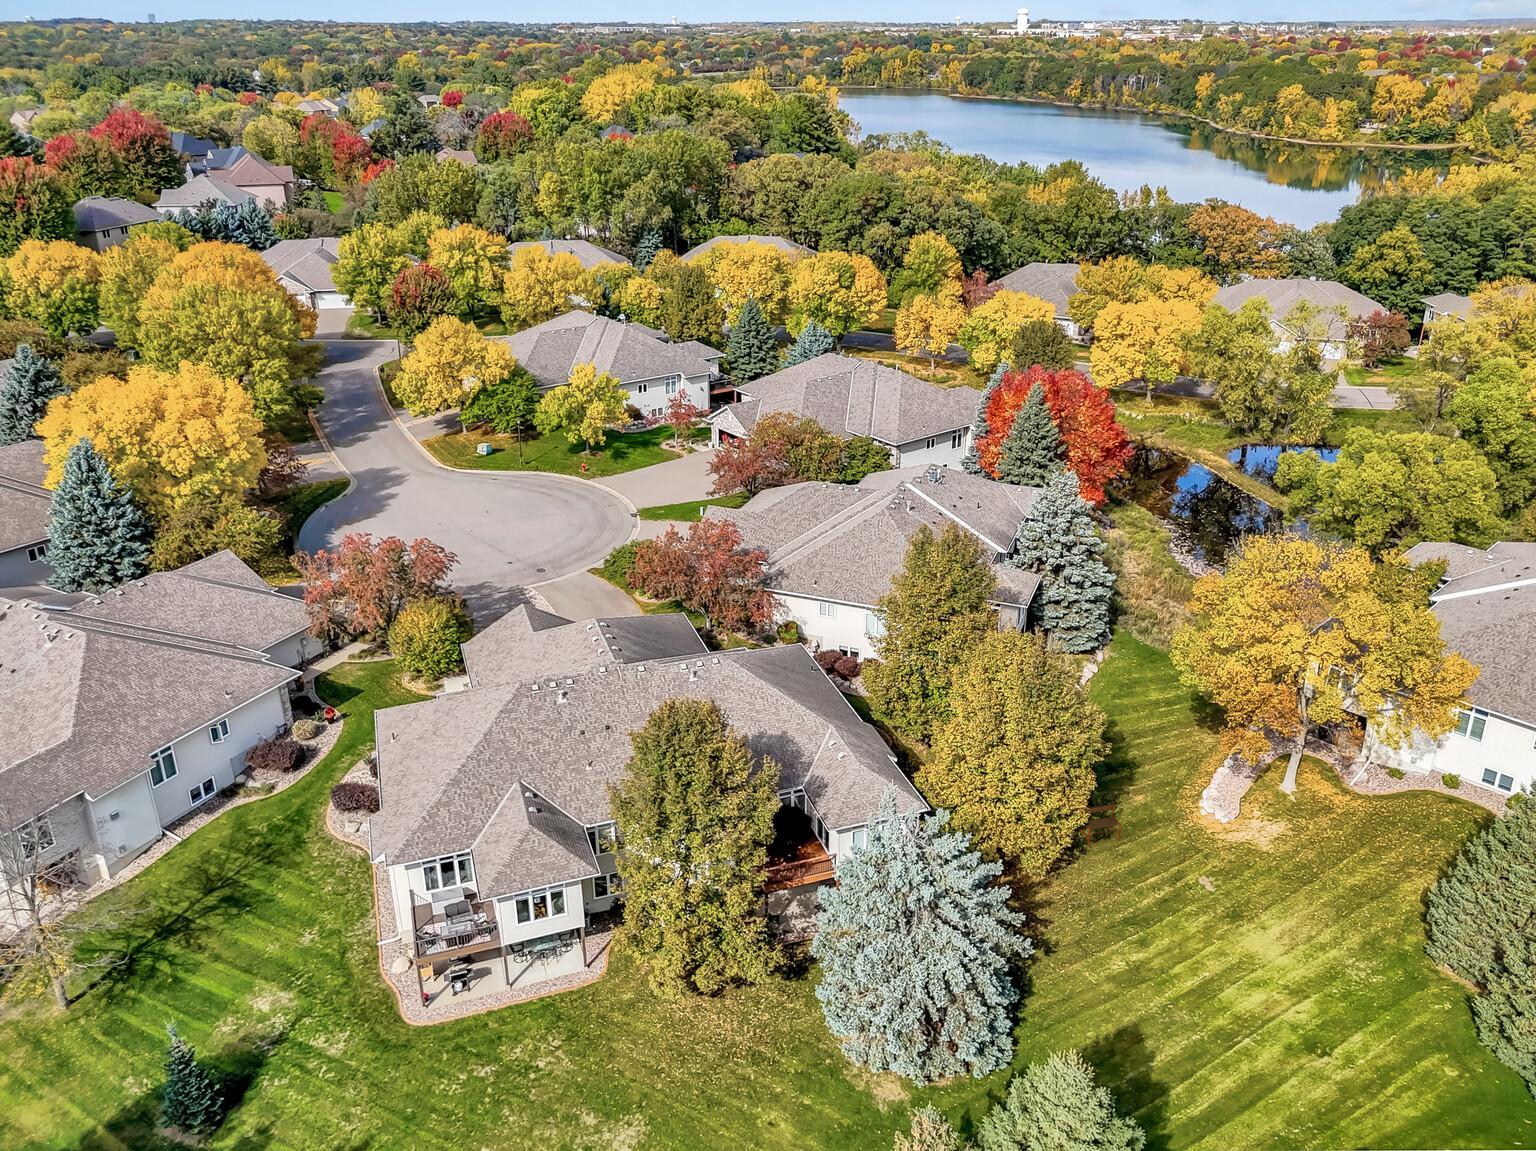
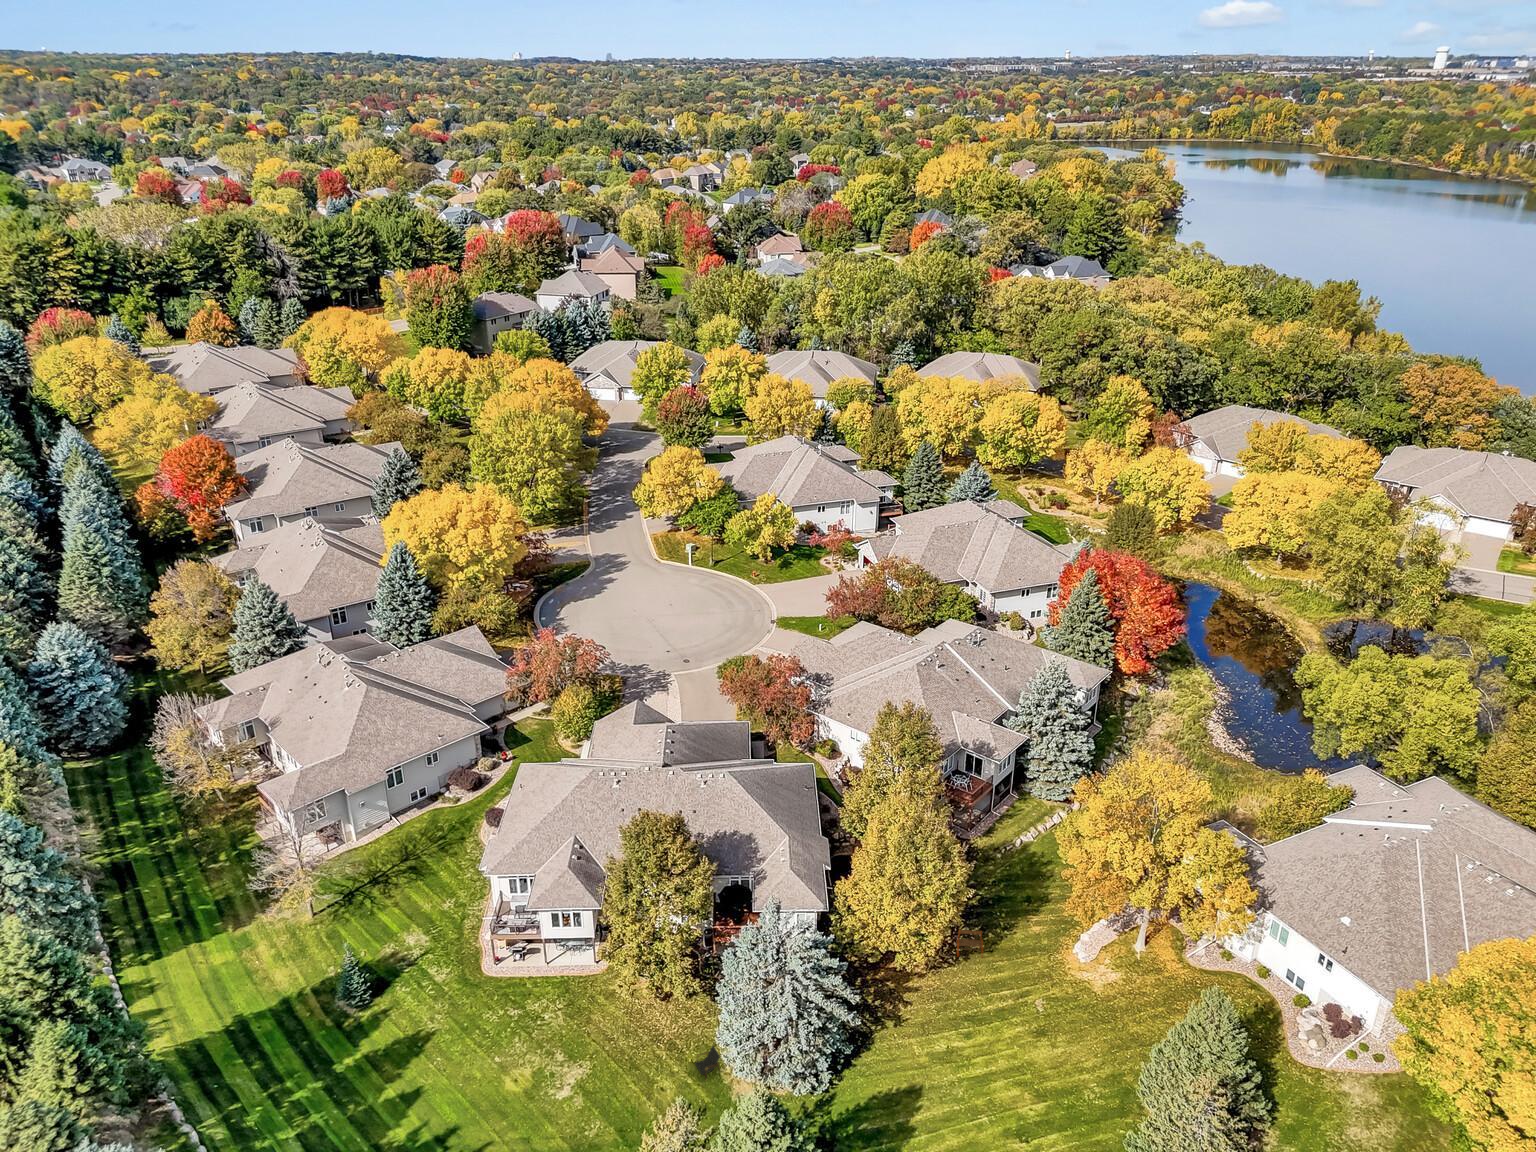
lounge chair: none [817,1035,857,1093] -> present [695,1046,720,1078]

